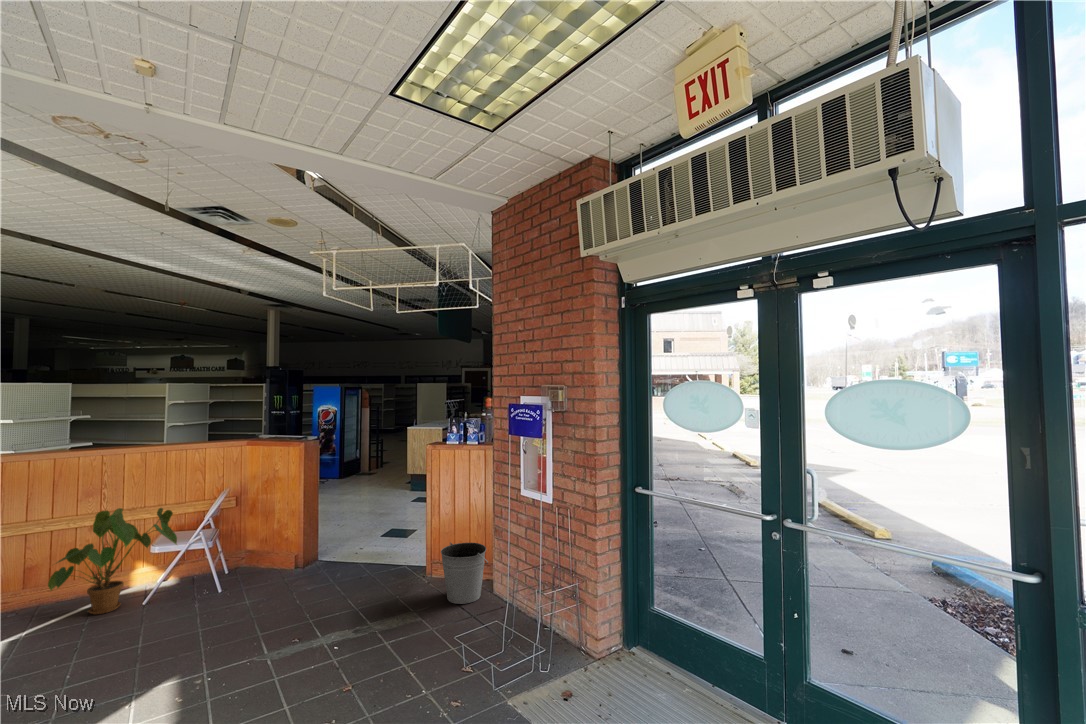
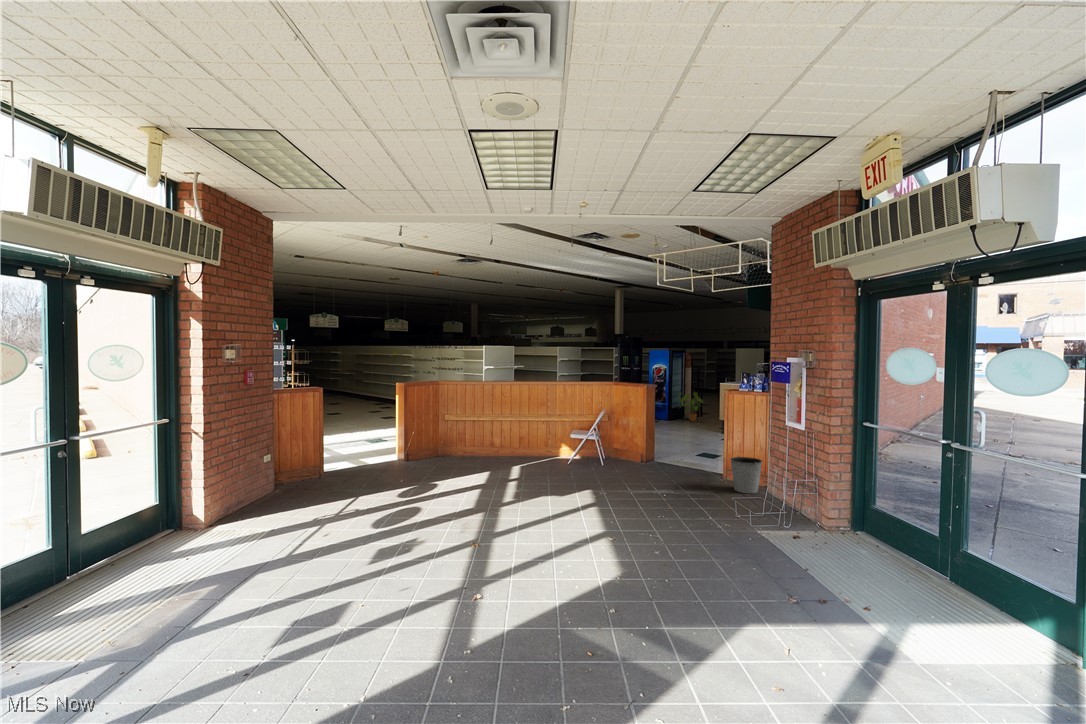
house plant: present [48,508,177,614] -> present [679,393,703,421]

